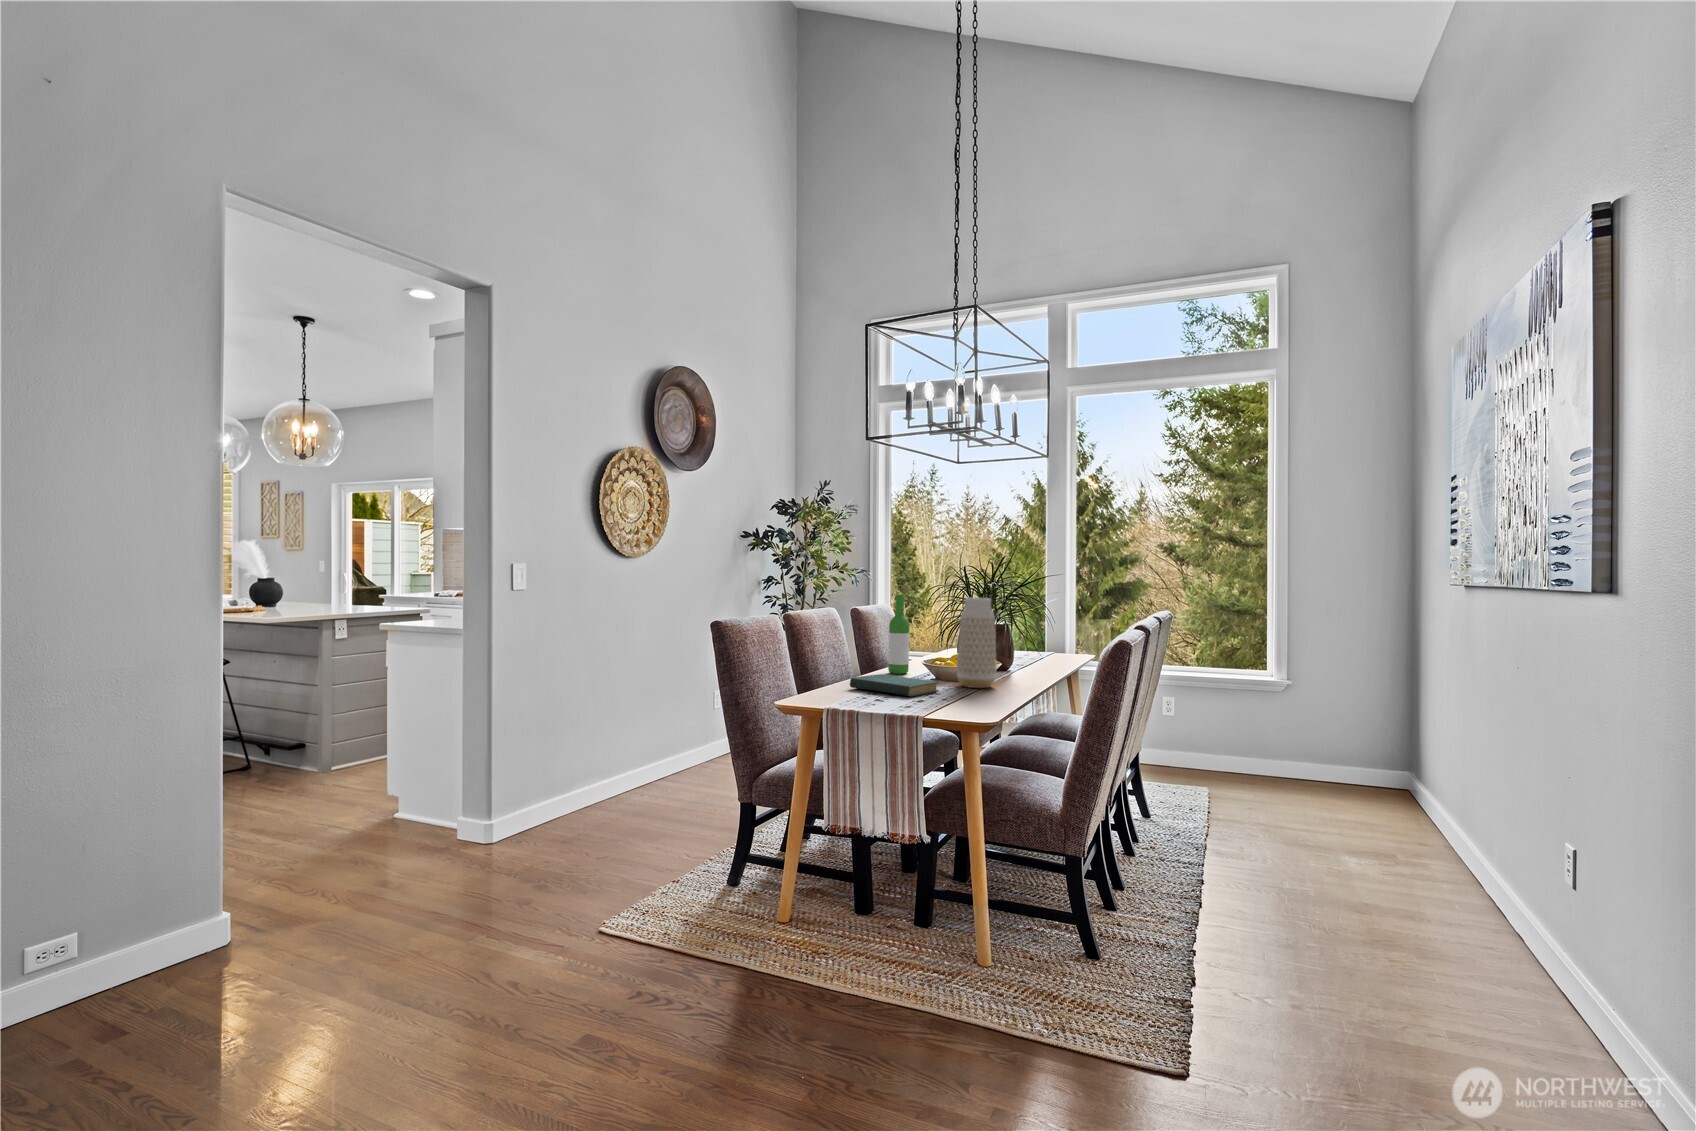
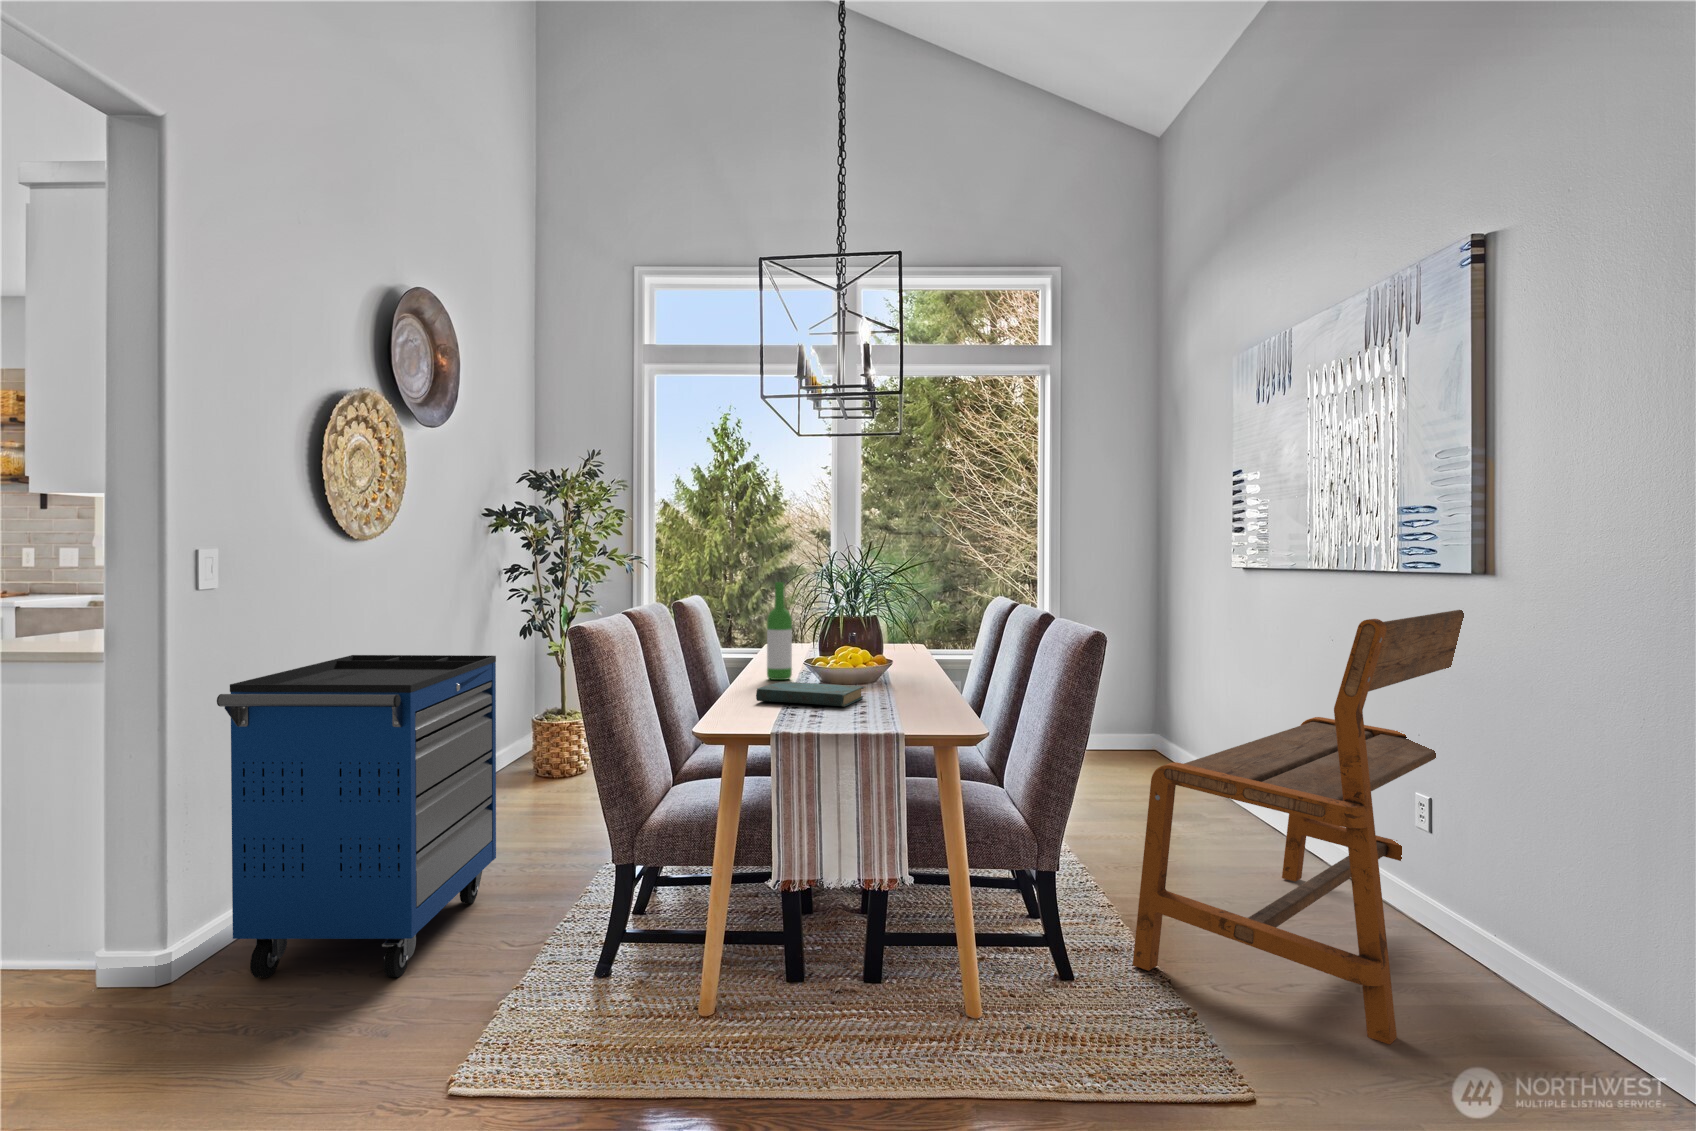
vase: present [957,598,997,688] -> none [870,582,917,691]
bench: none [1156,637,1587,1053] -> present [1133,610,1464,1045]
storage cabinet: none [500,638,700,864] -> present [217,655,496,978]

